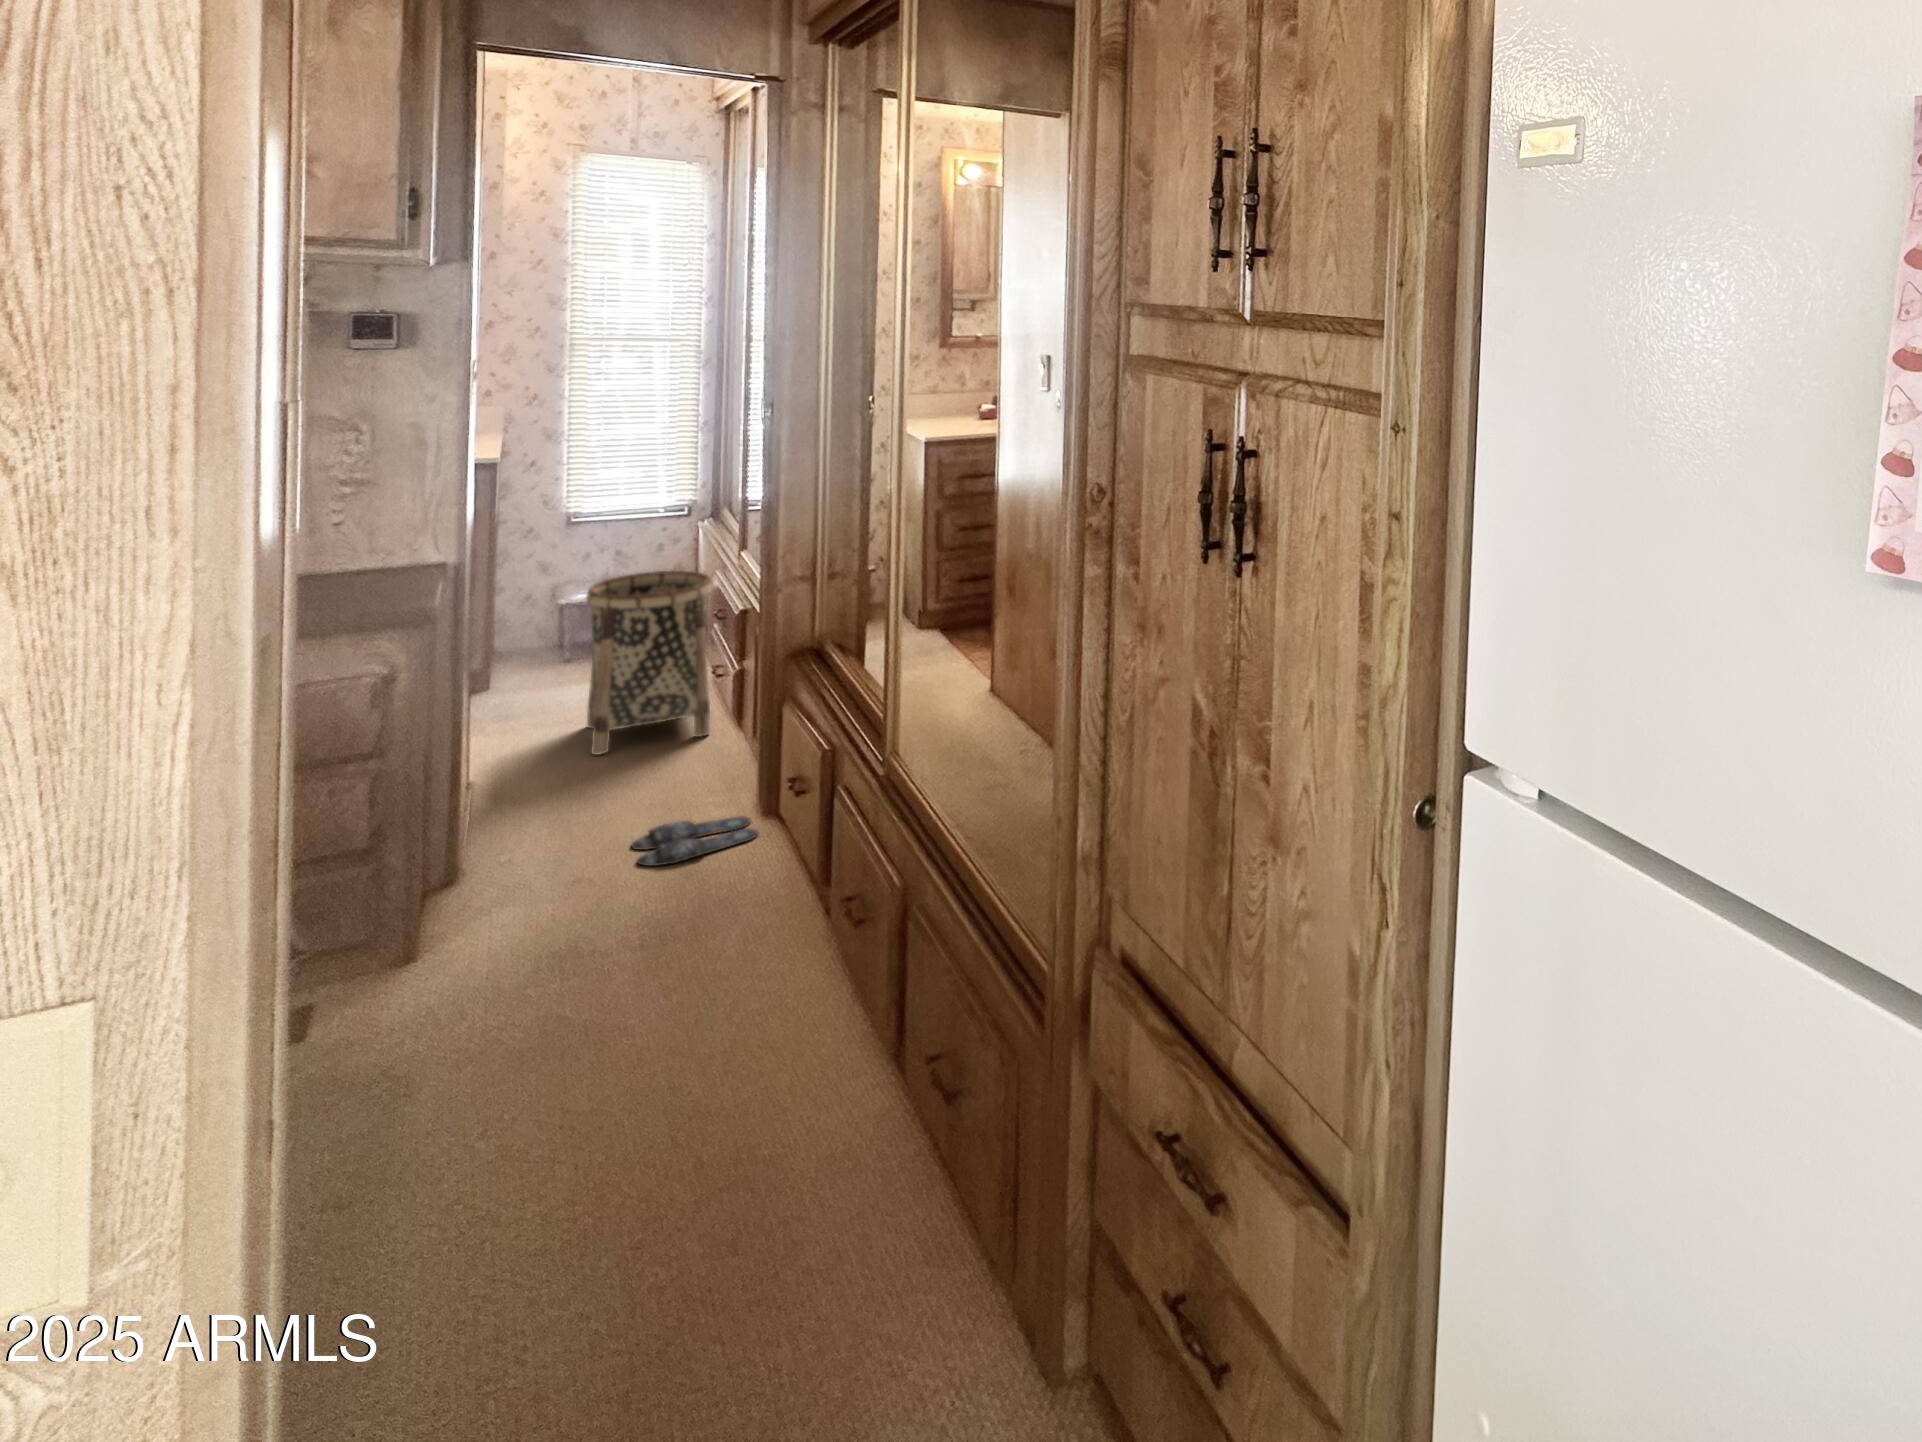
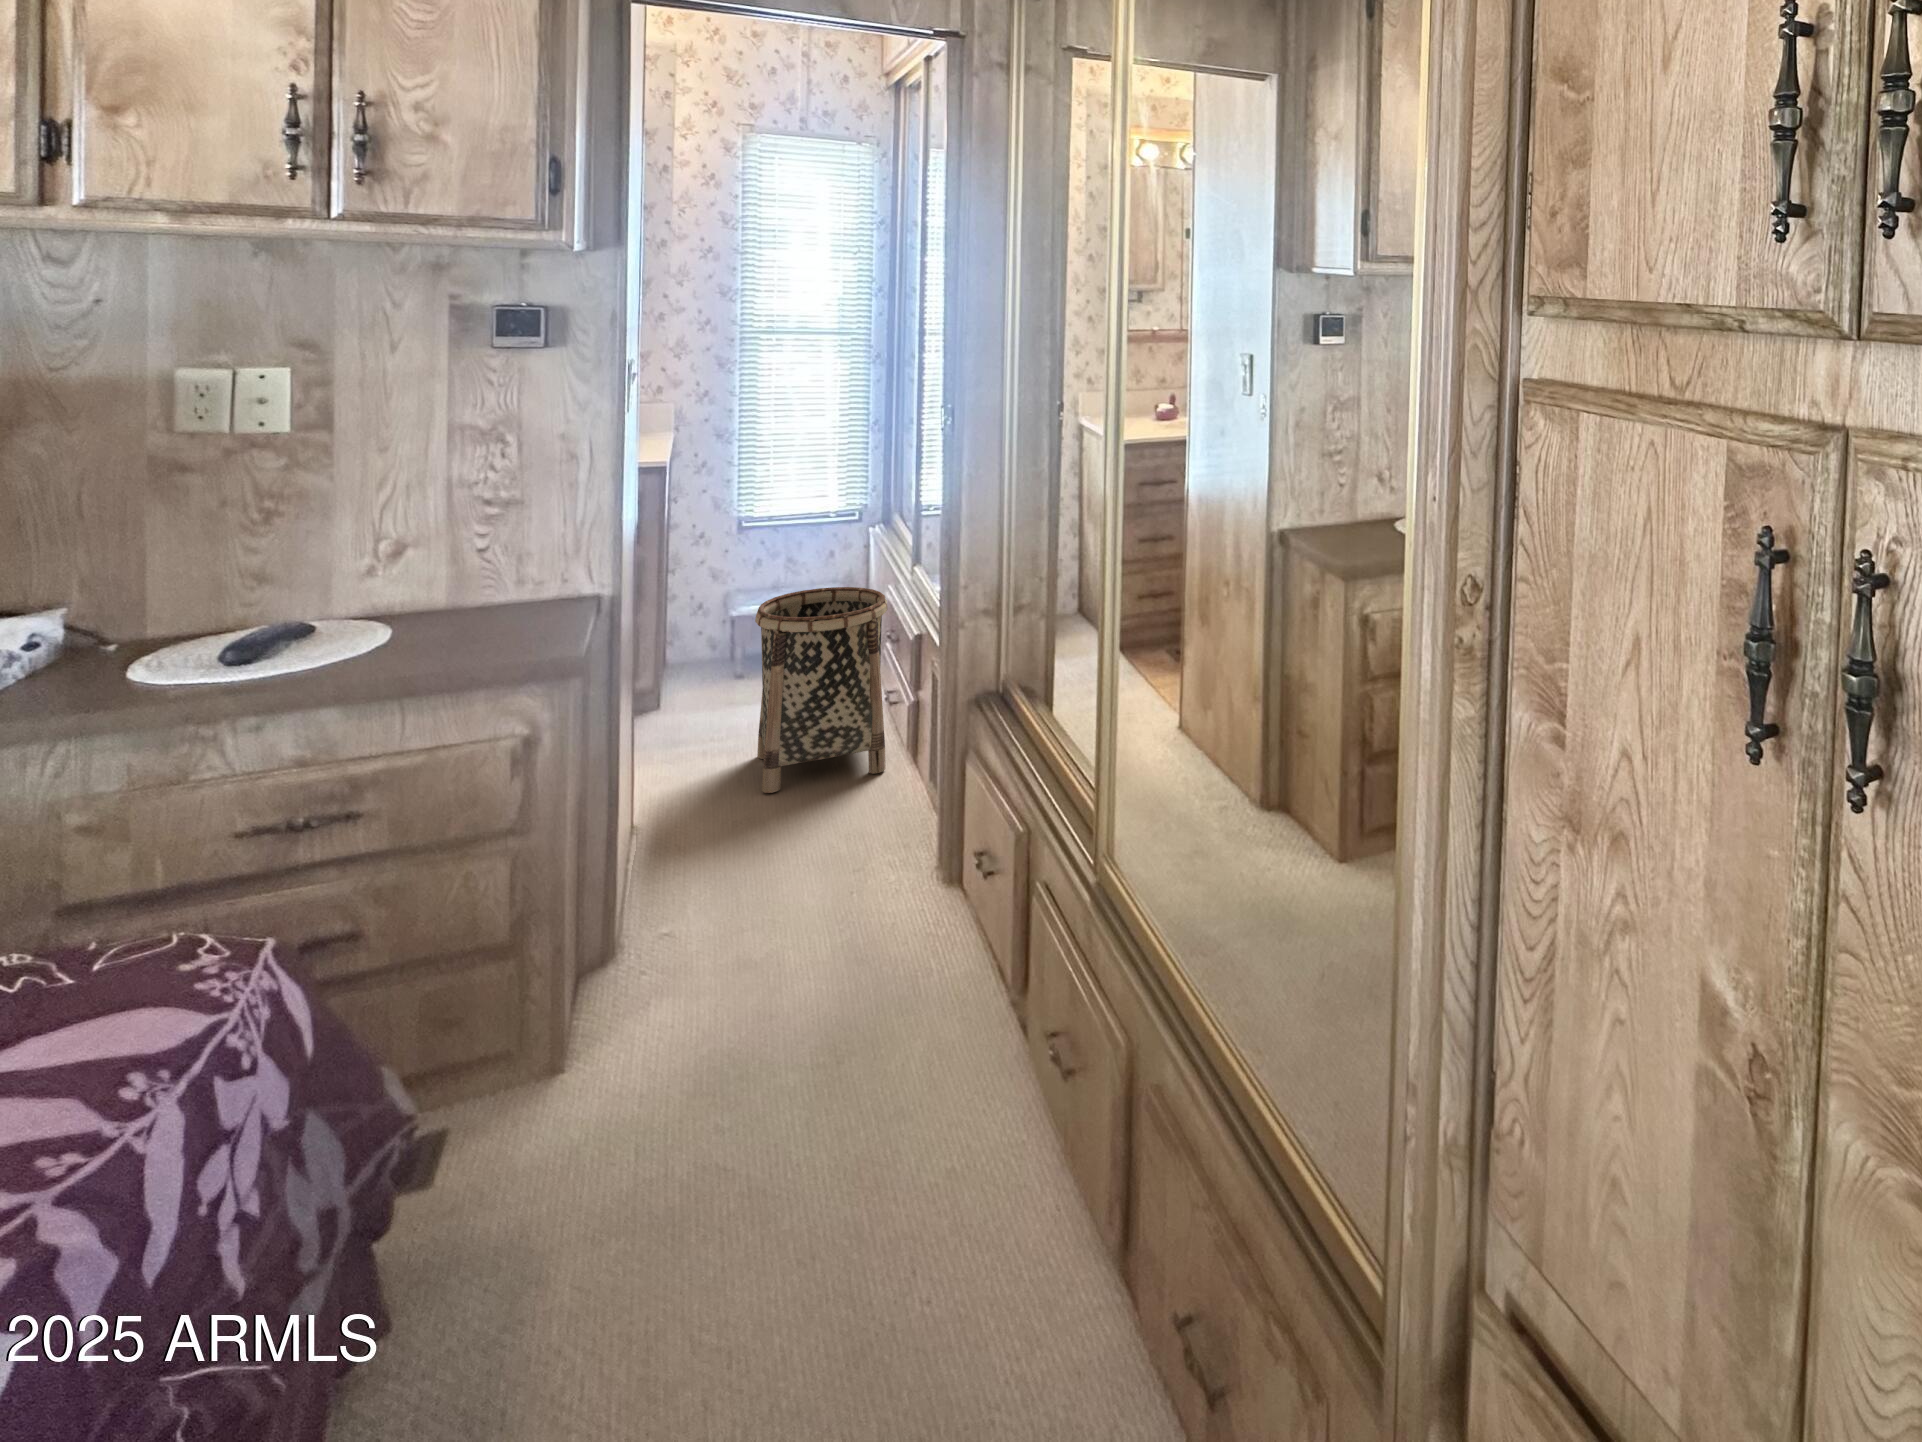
slippers: present [632,816,758,866] -> none [803,880,941,944]

